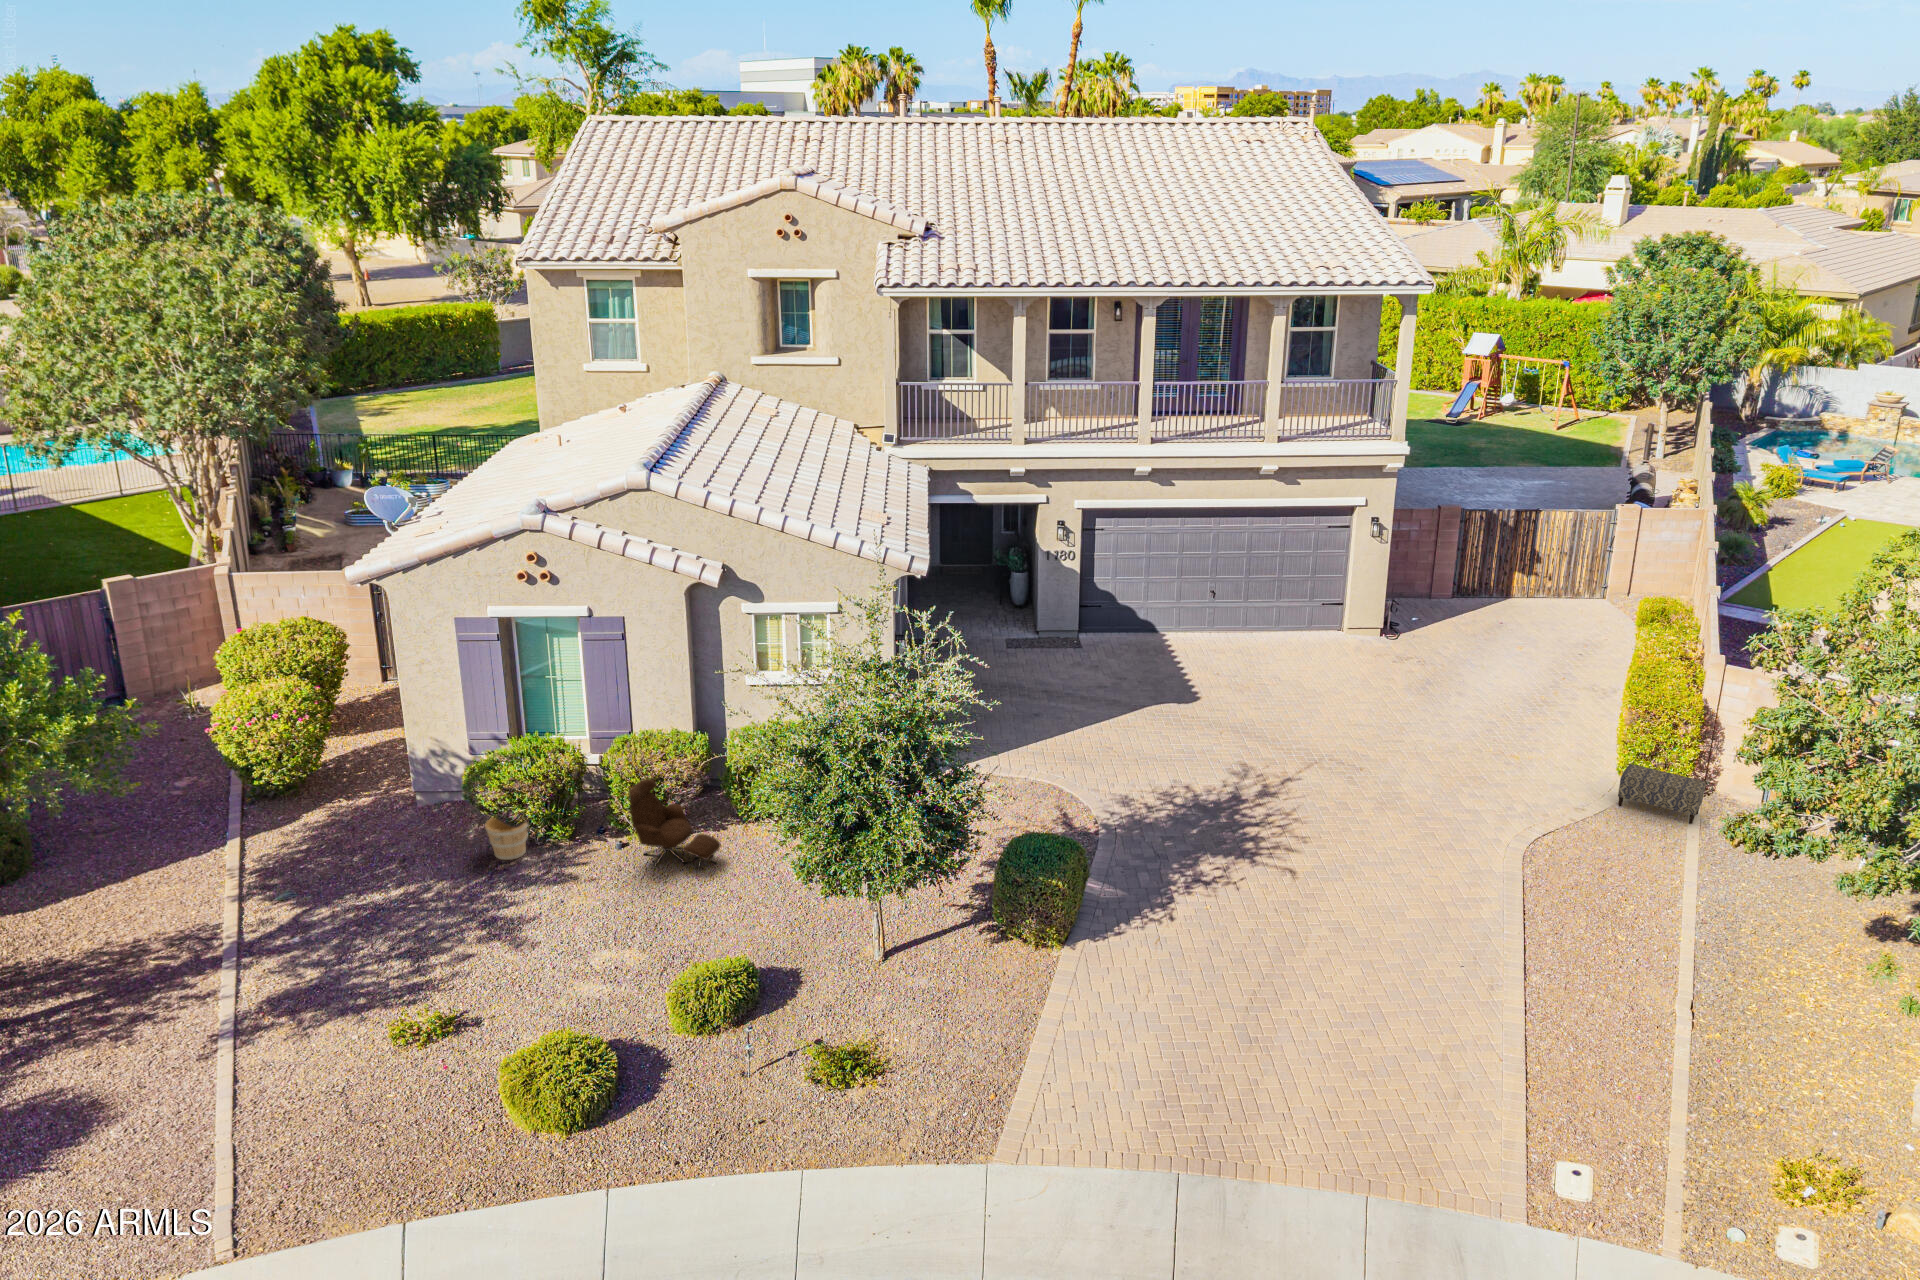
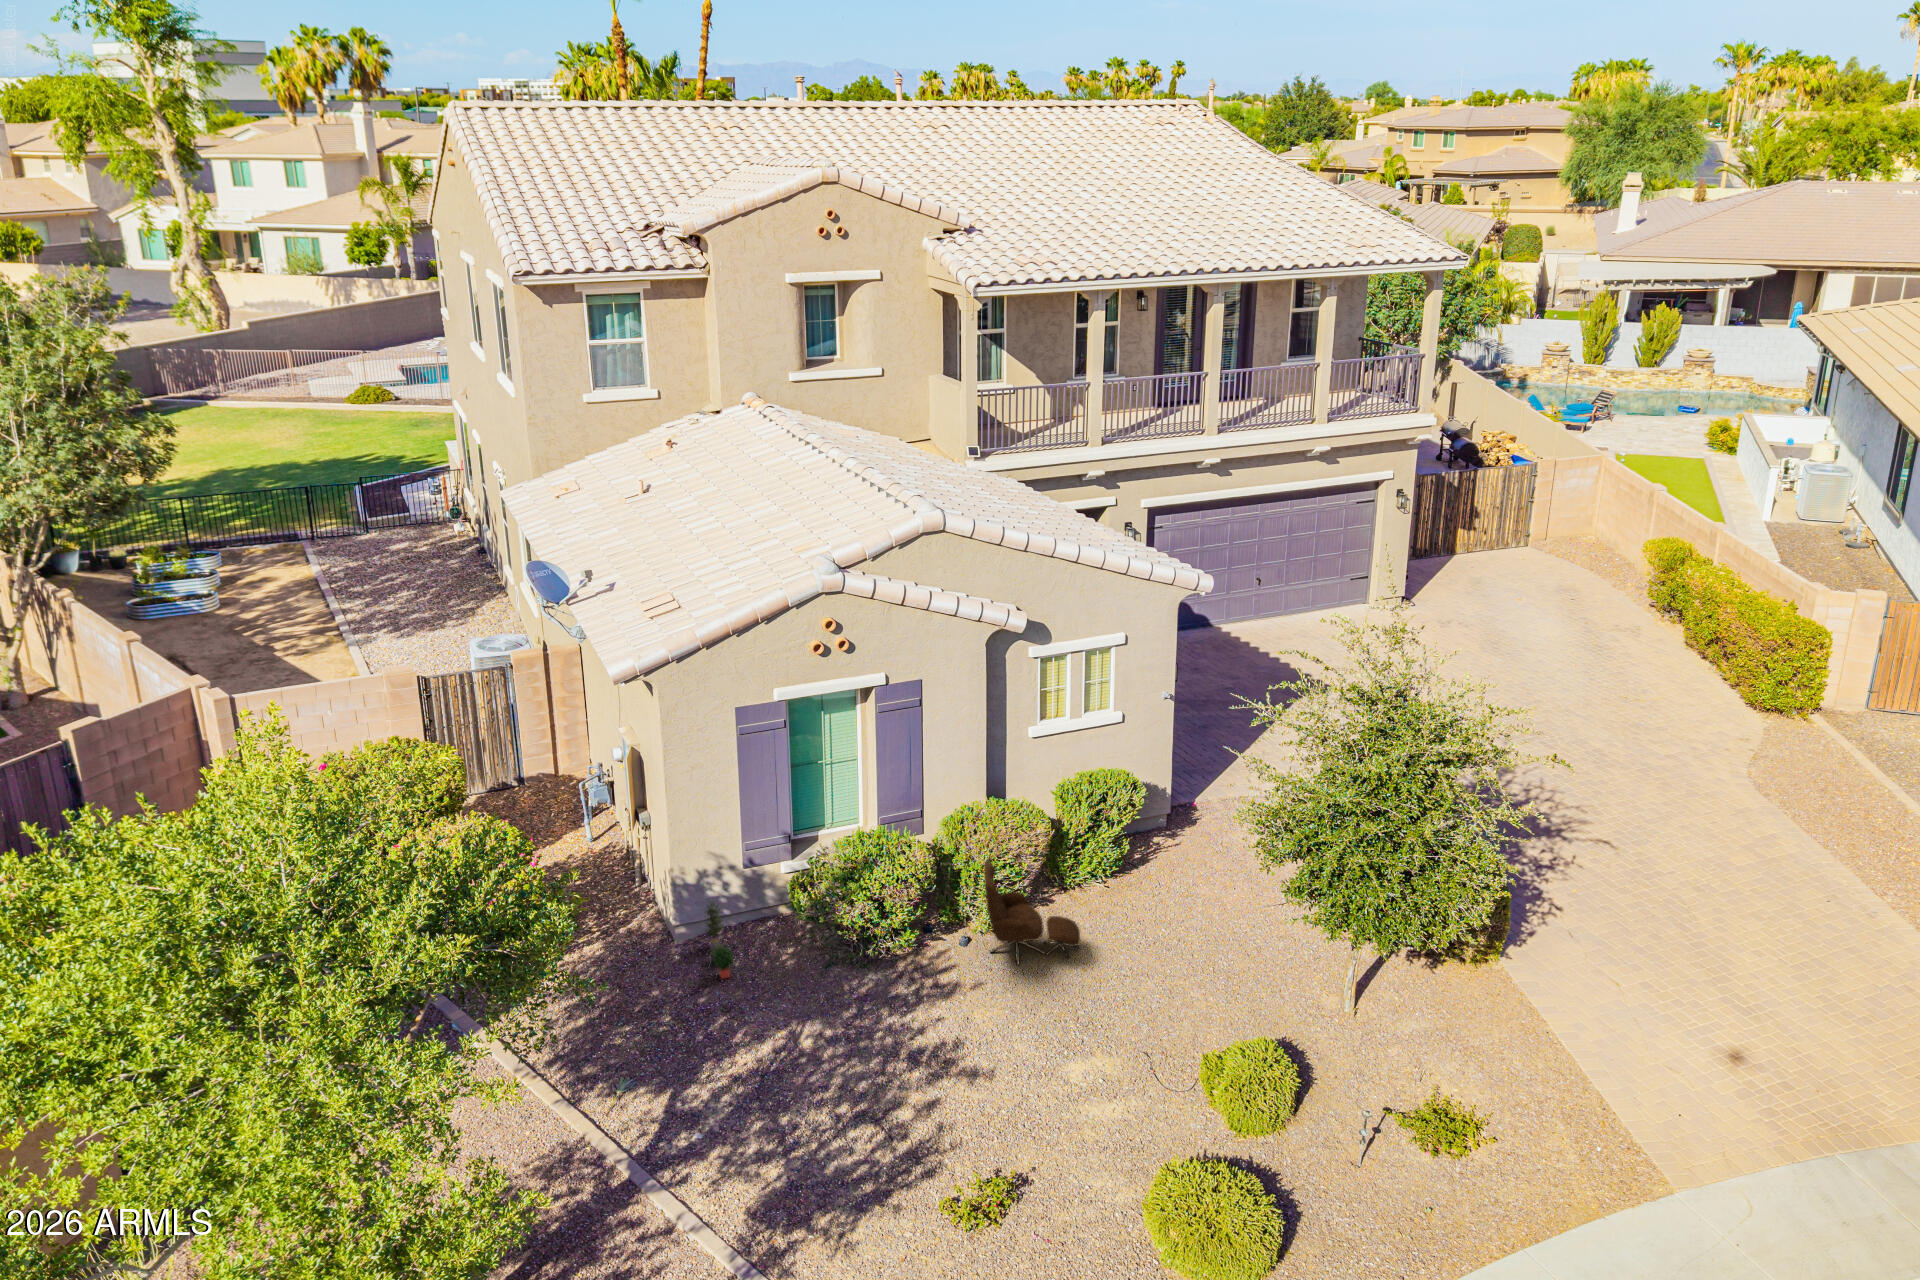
bench: present [1618,764,1706,824] -> none [1756,692,1842,739]
potted plant: none [425,772,458,834] -> present [705,900,734,979]
wooden bucket: present [485,817,528,860] -> none [813,934,864,993]

